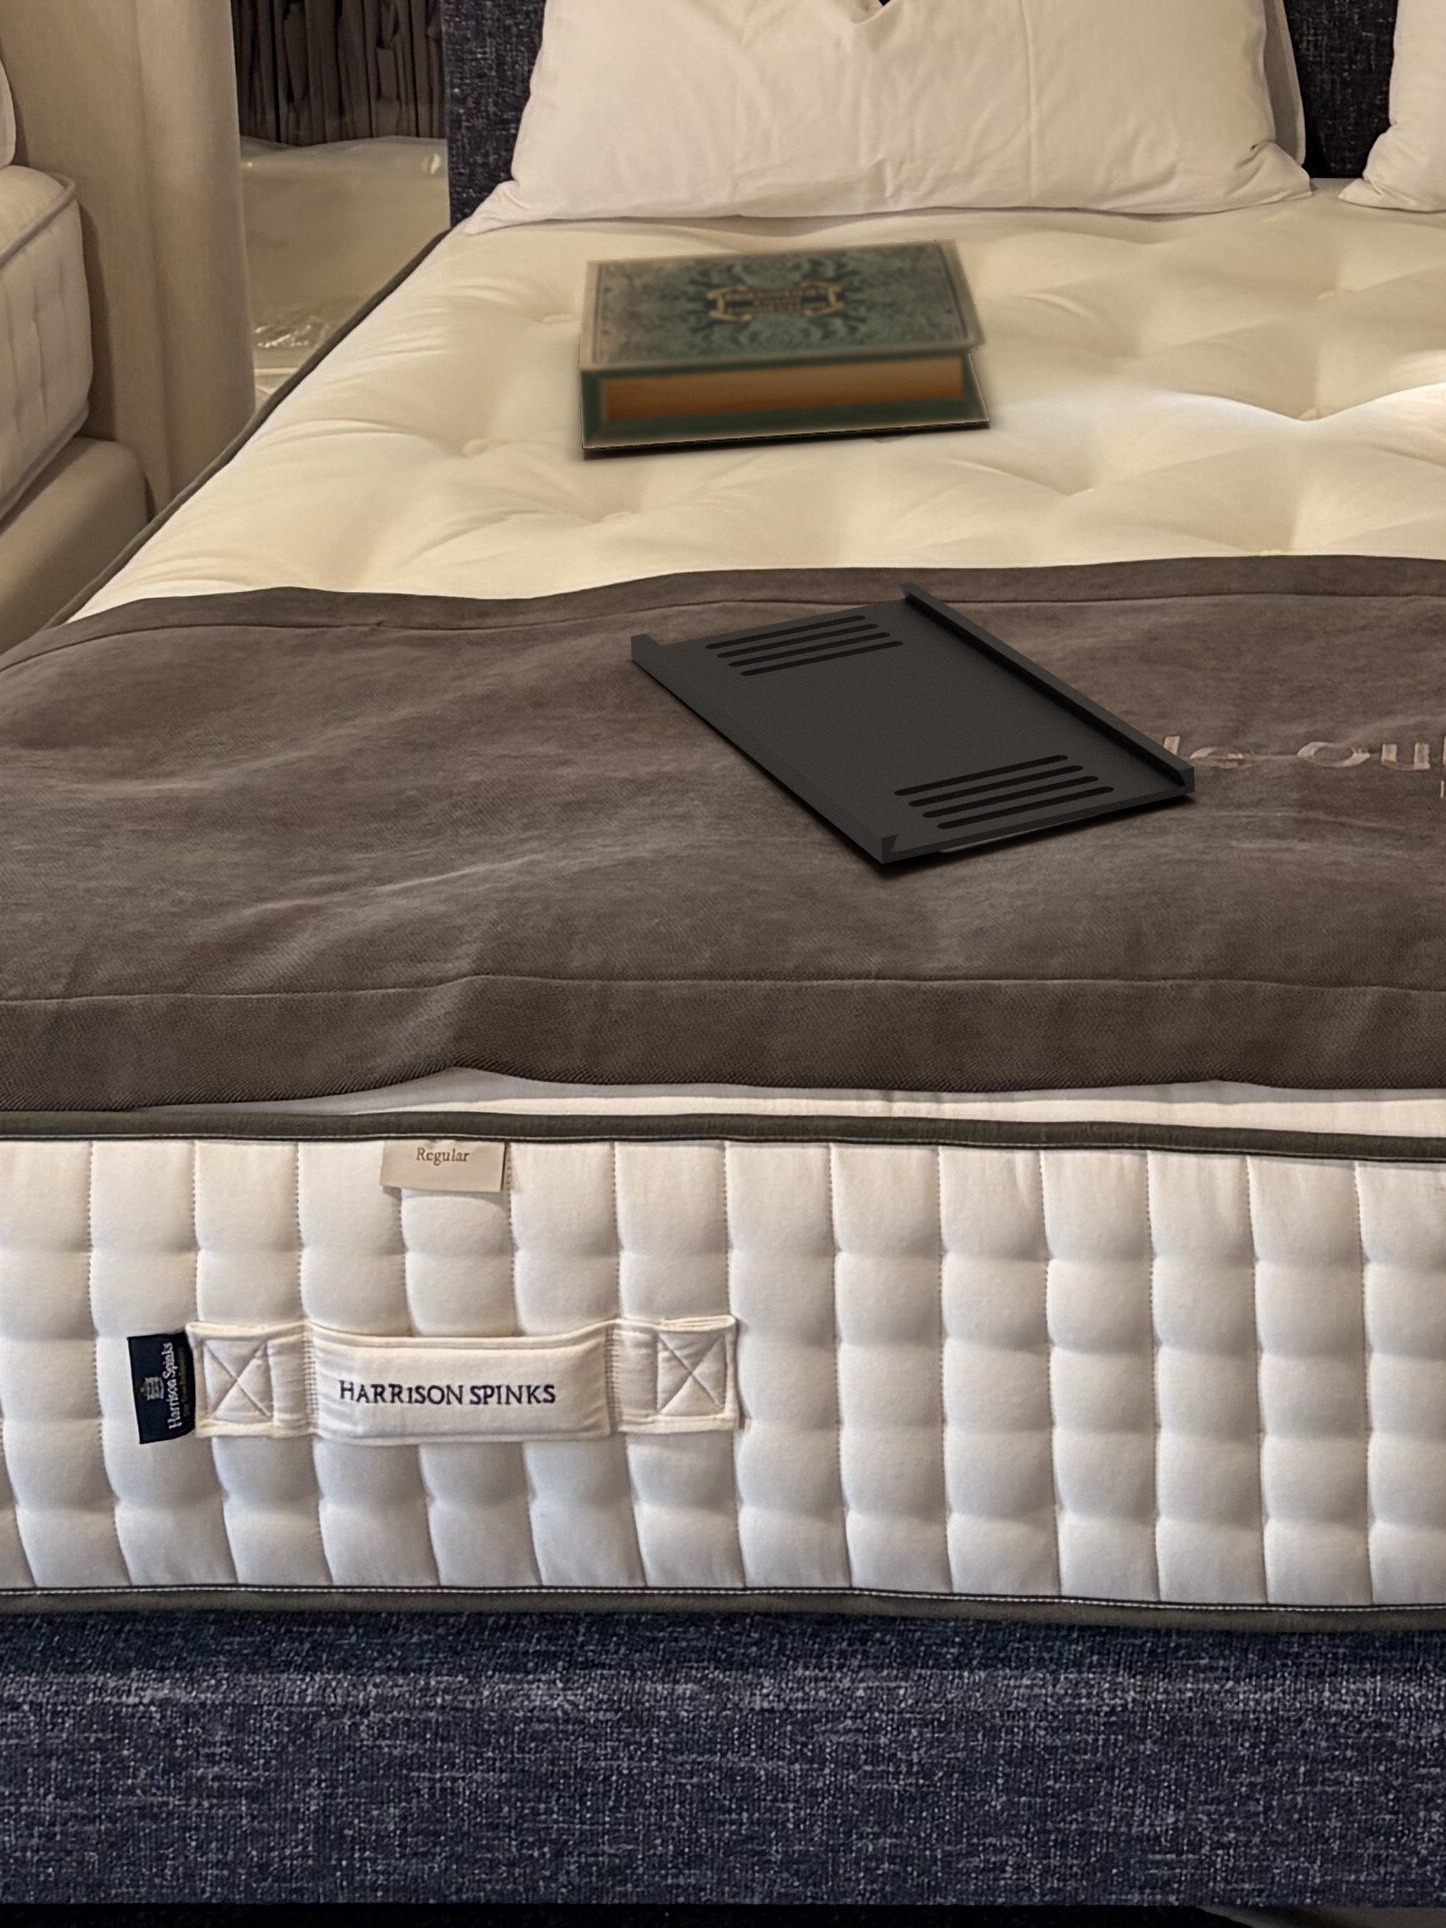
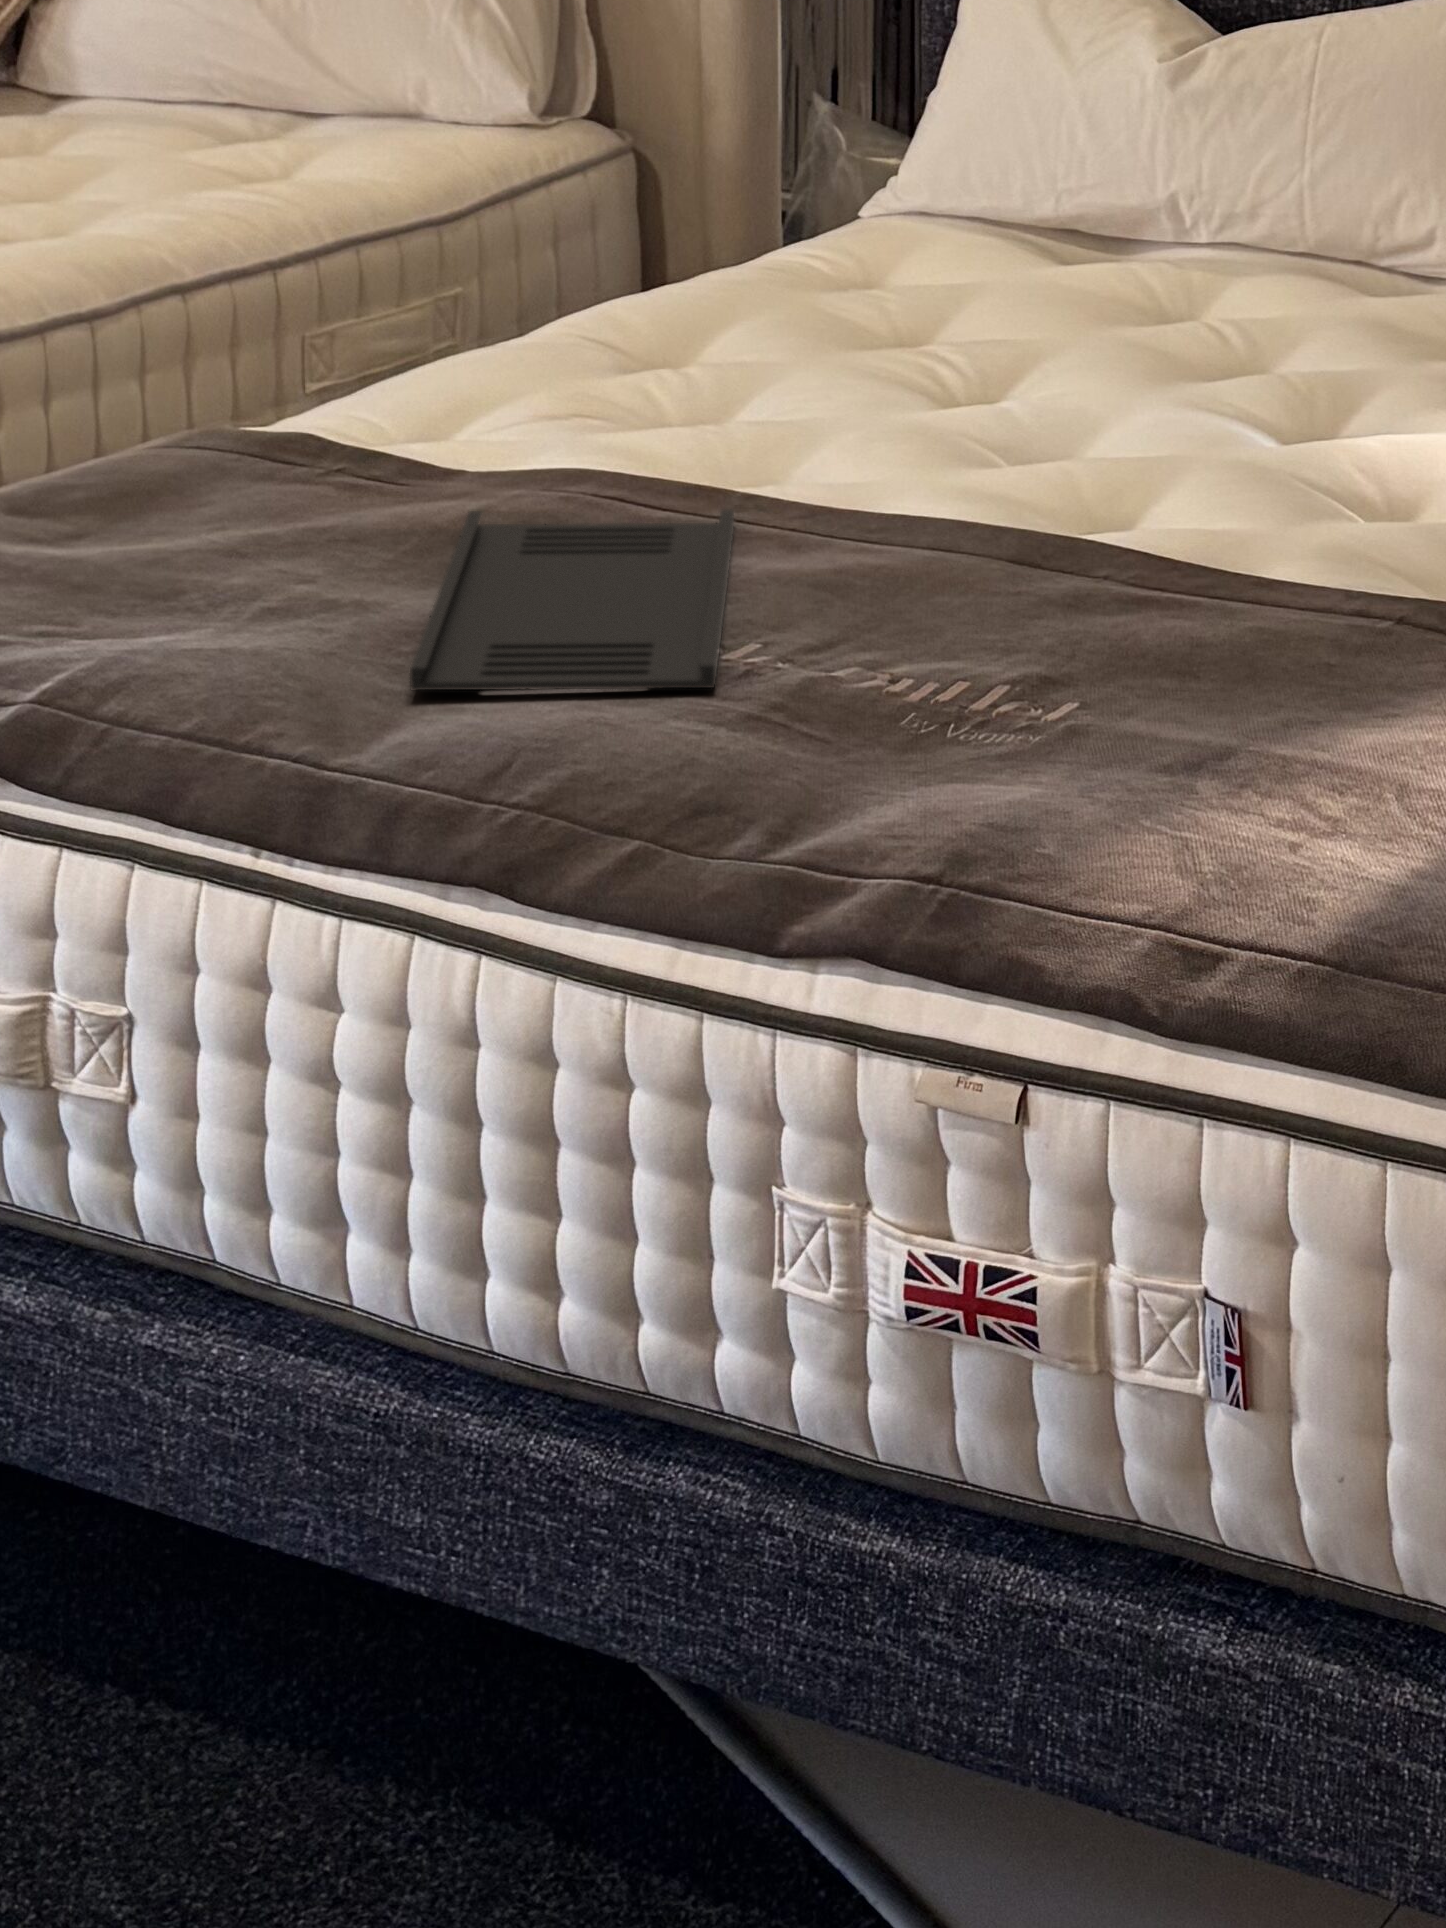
hardback book: present [578,239,990,449] -> none [649,240,1114,409]

